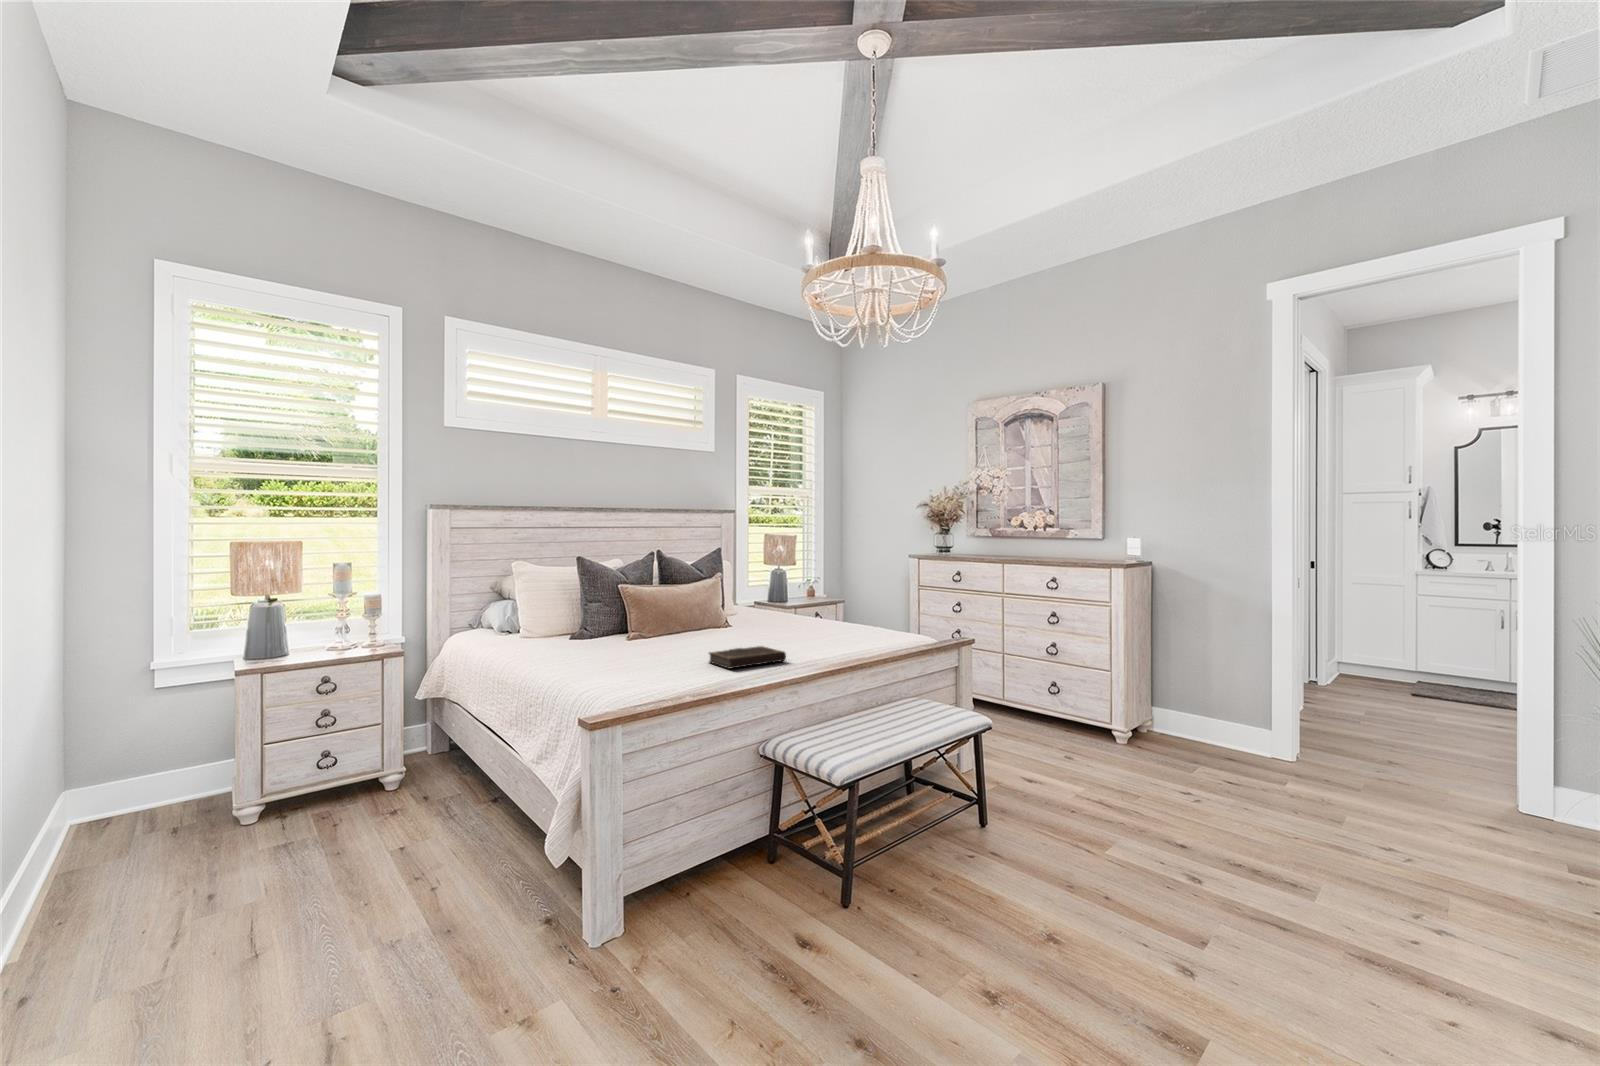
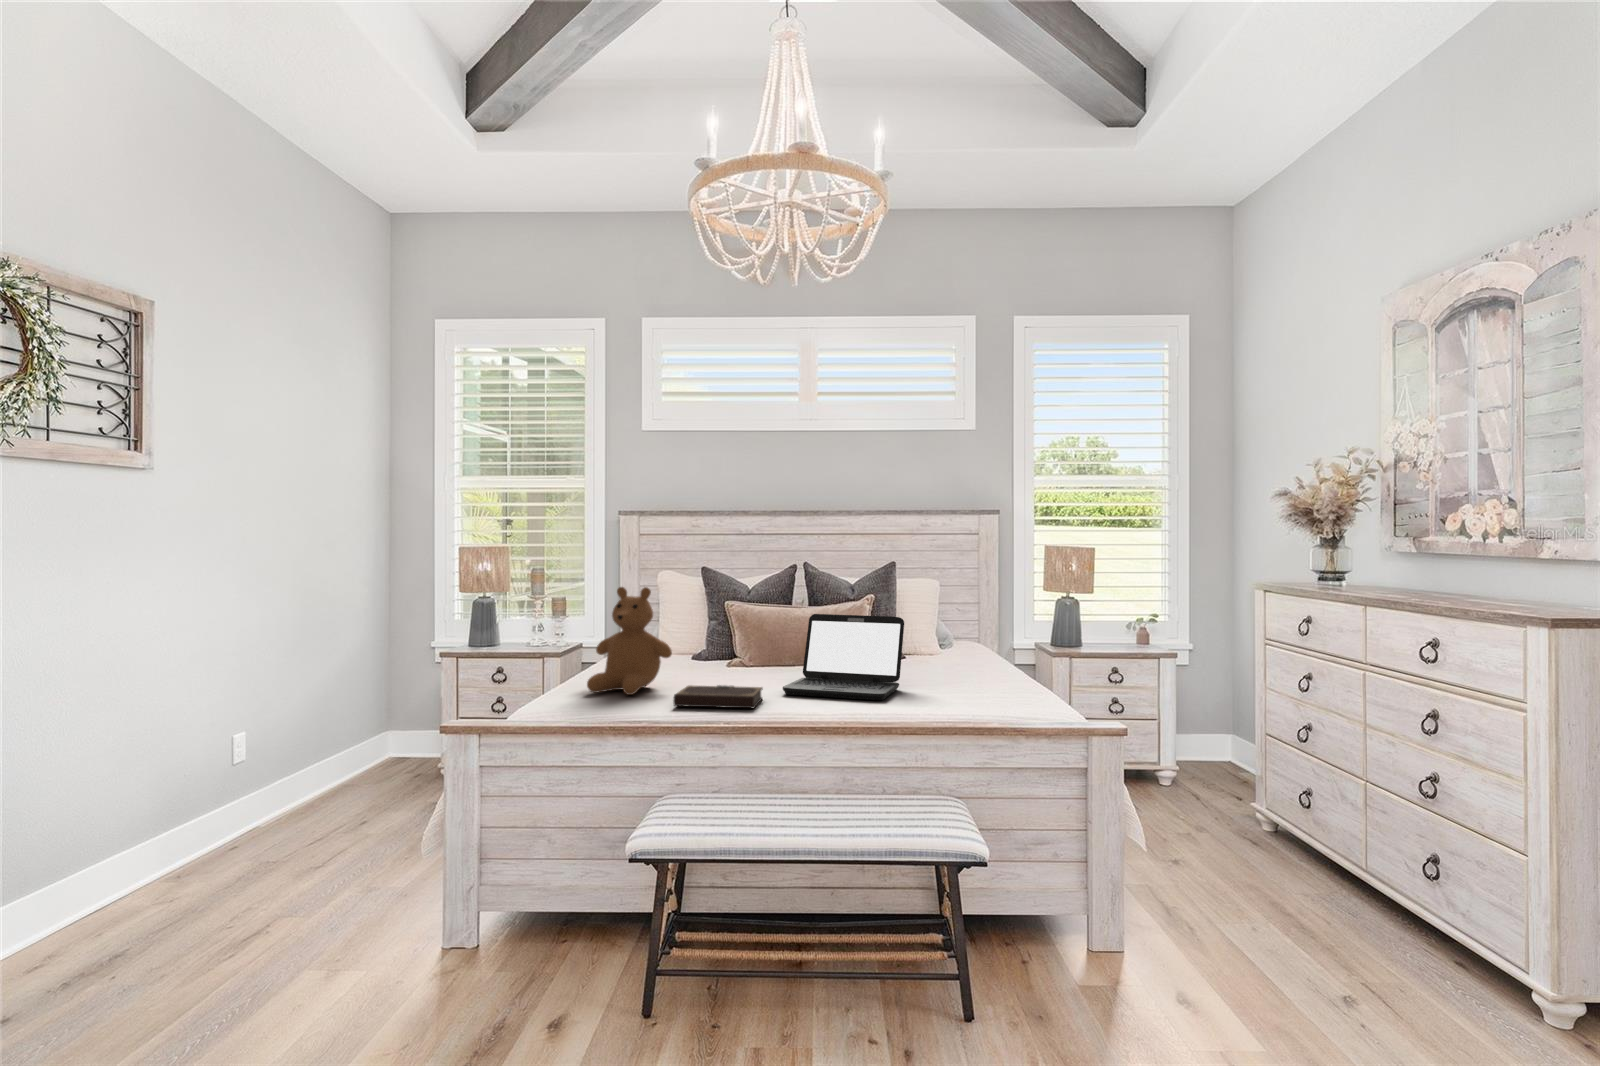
teddy bear: none [596,572,673,671] -> present [587,587,672,695]
laptop: none [739,586,834,650] -> present [783,614,904,700]

